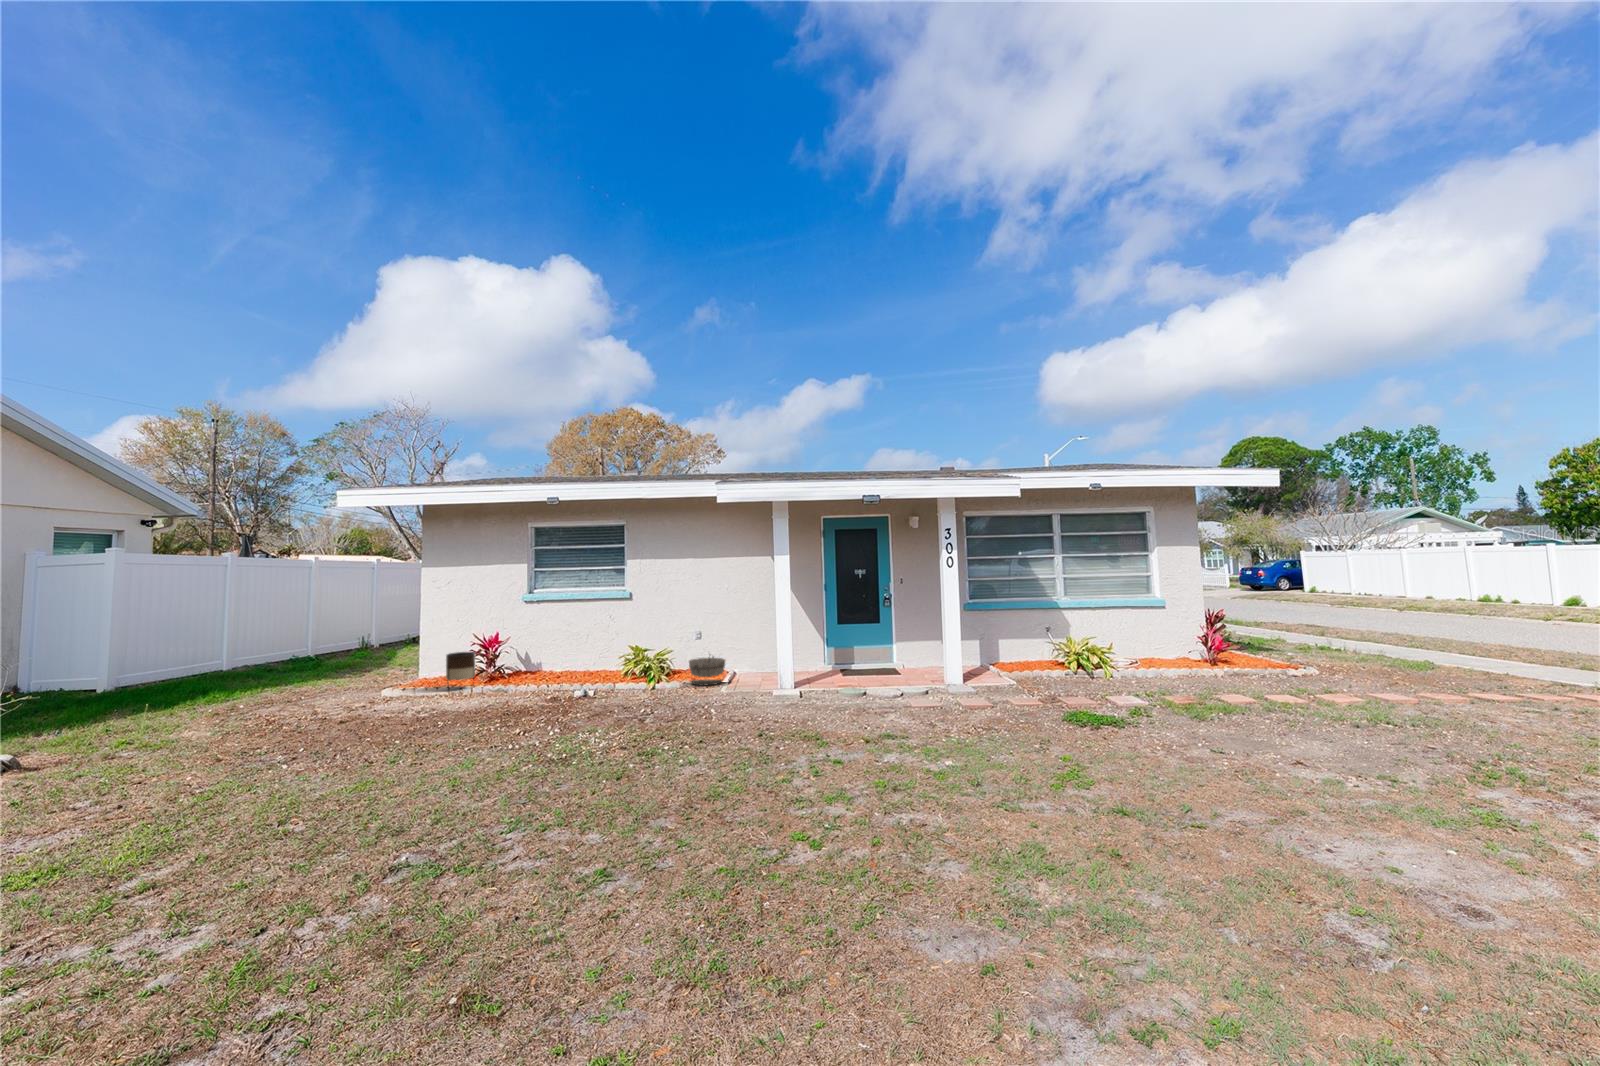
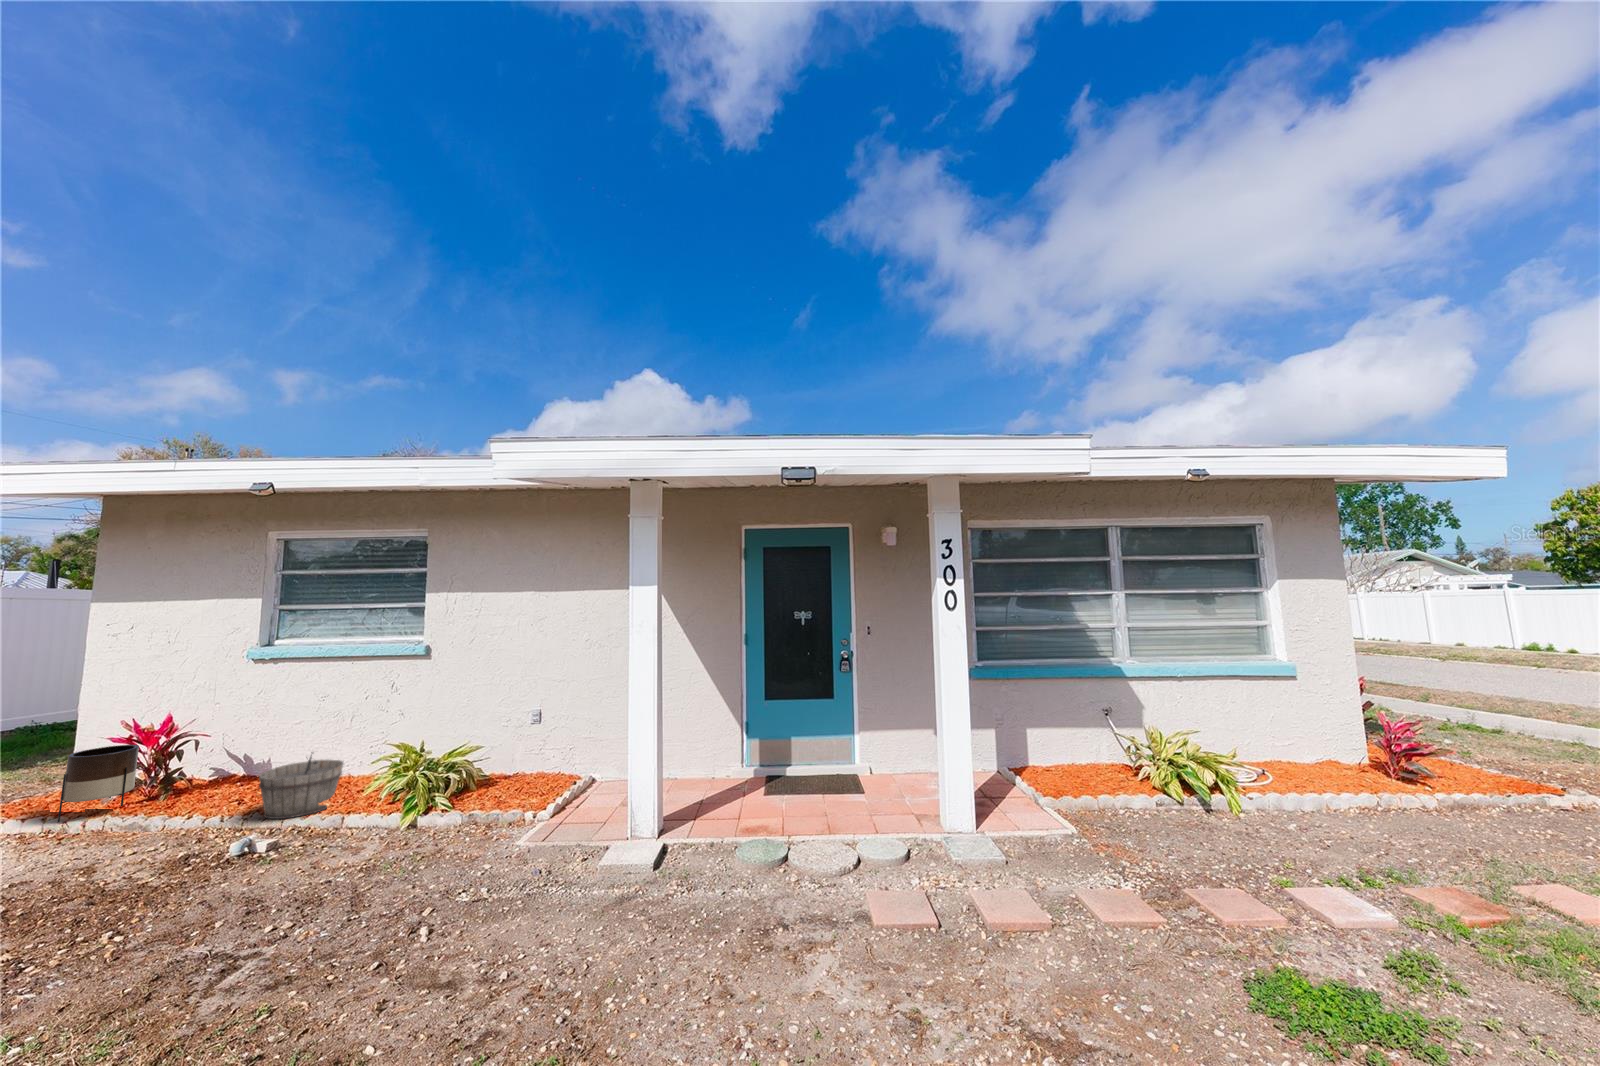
wooden bucket: present [689,657,725,686] -> present [259,753,344,819]

